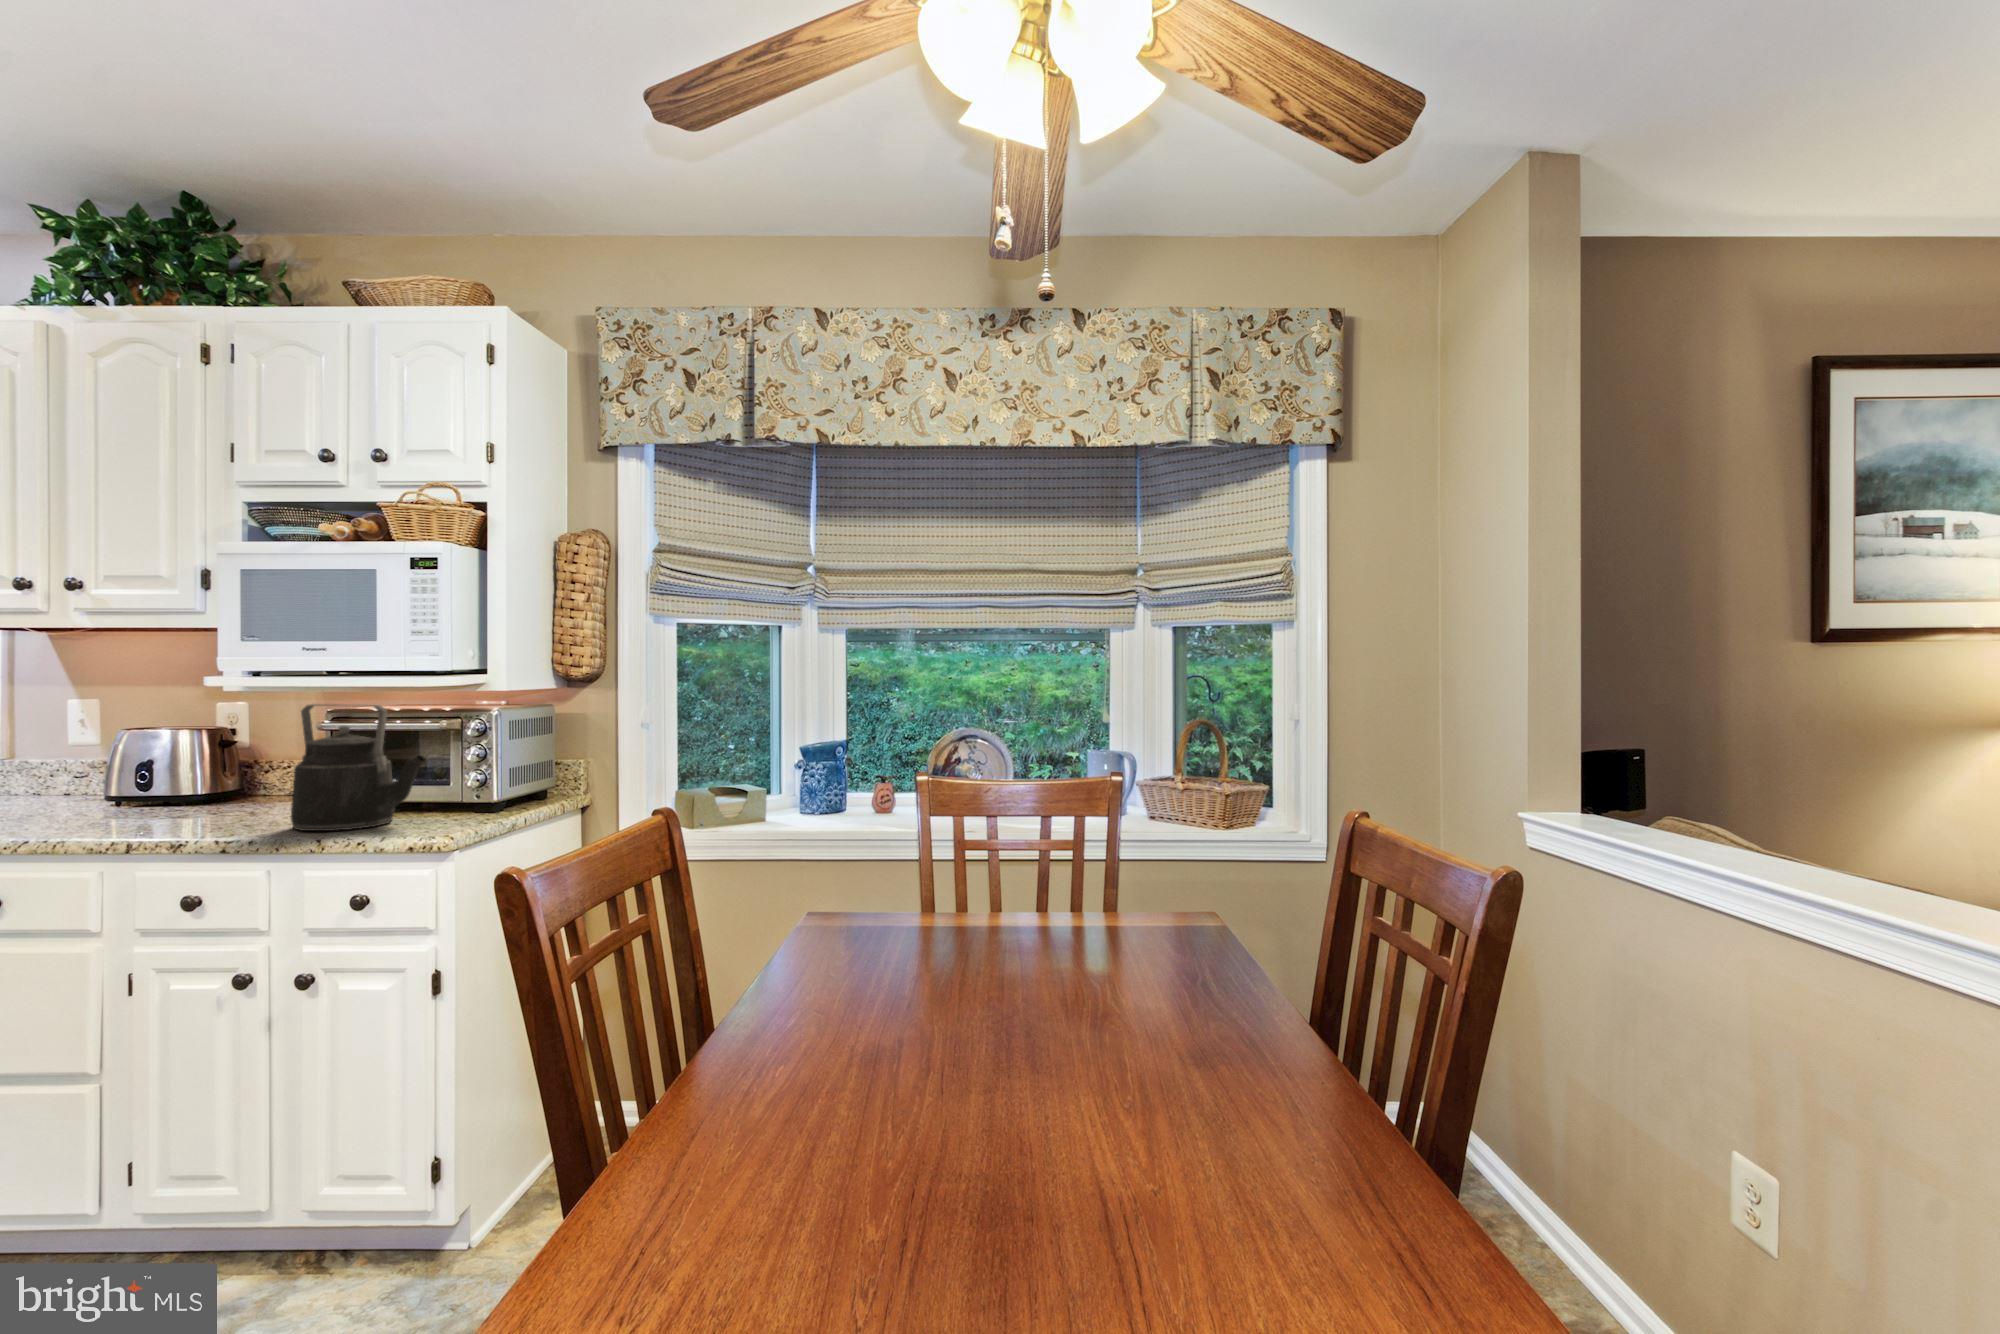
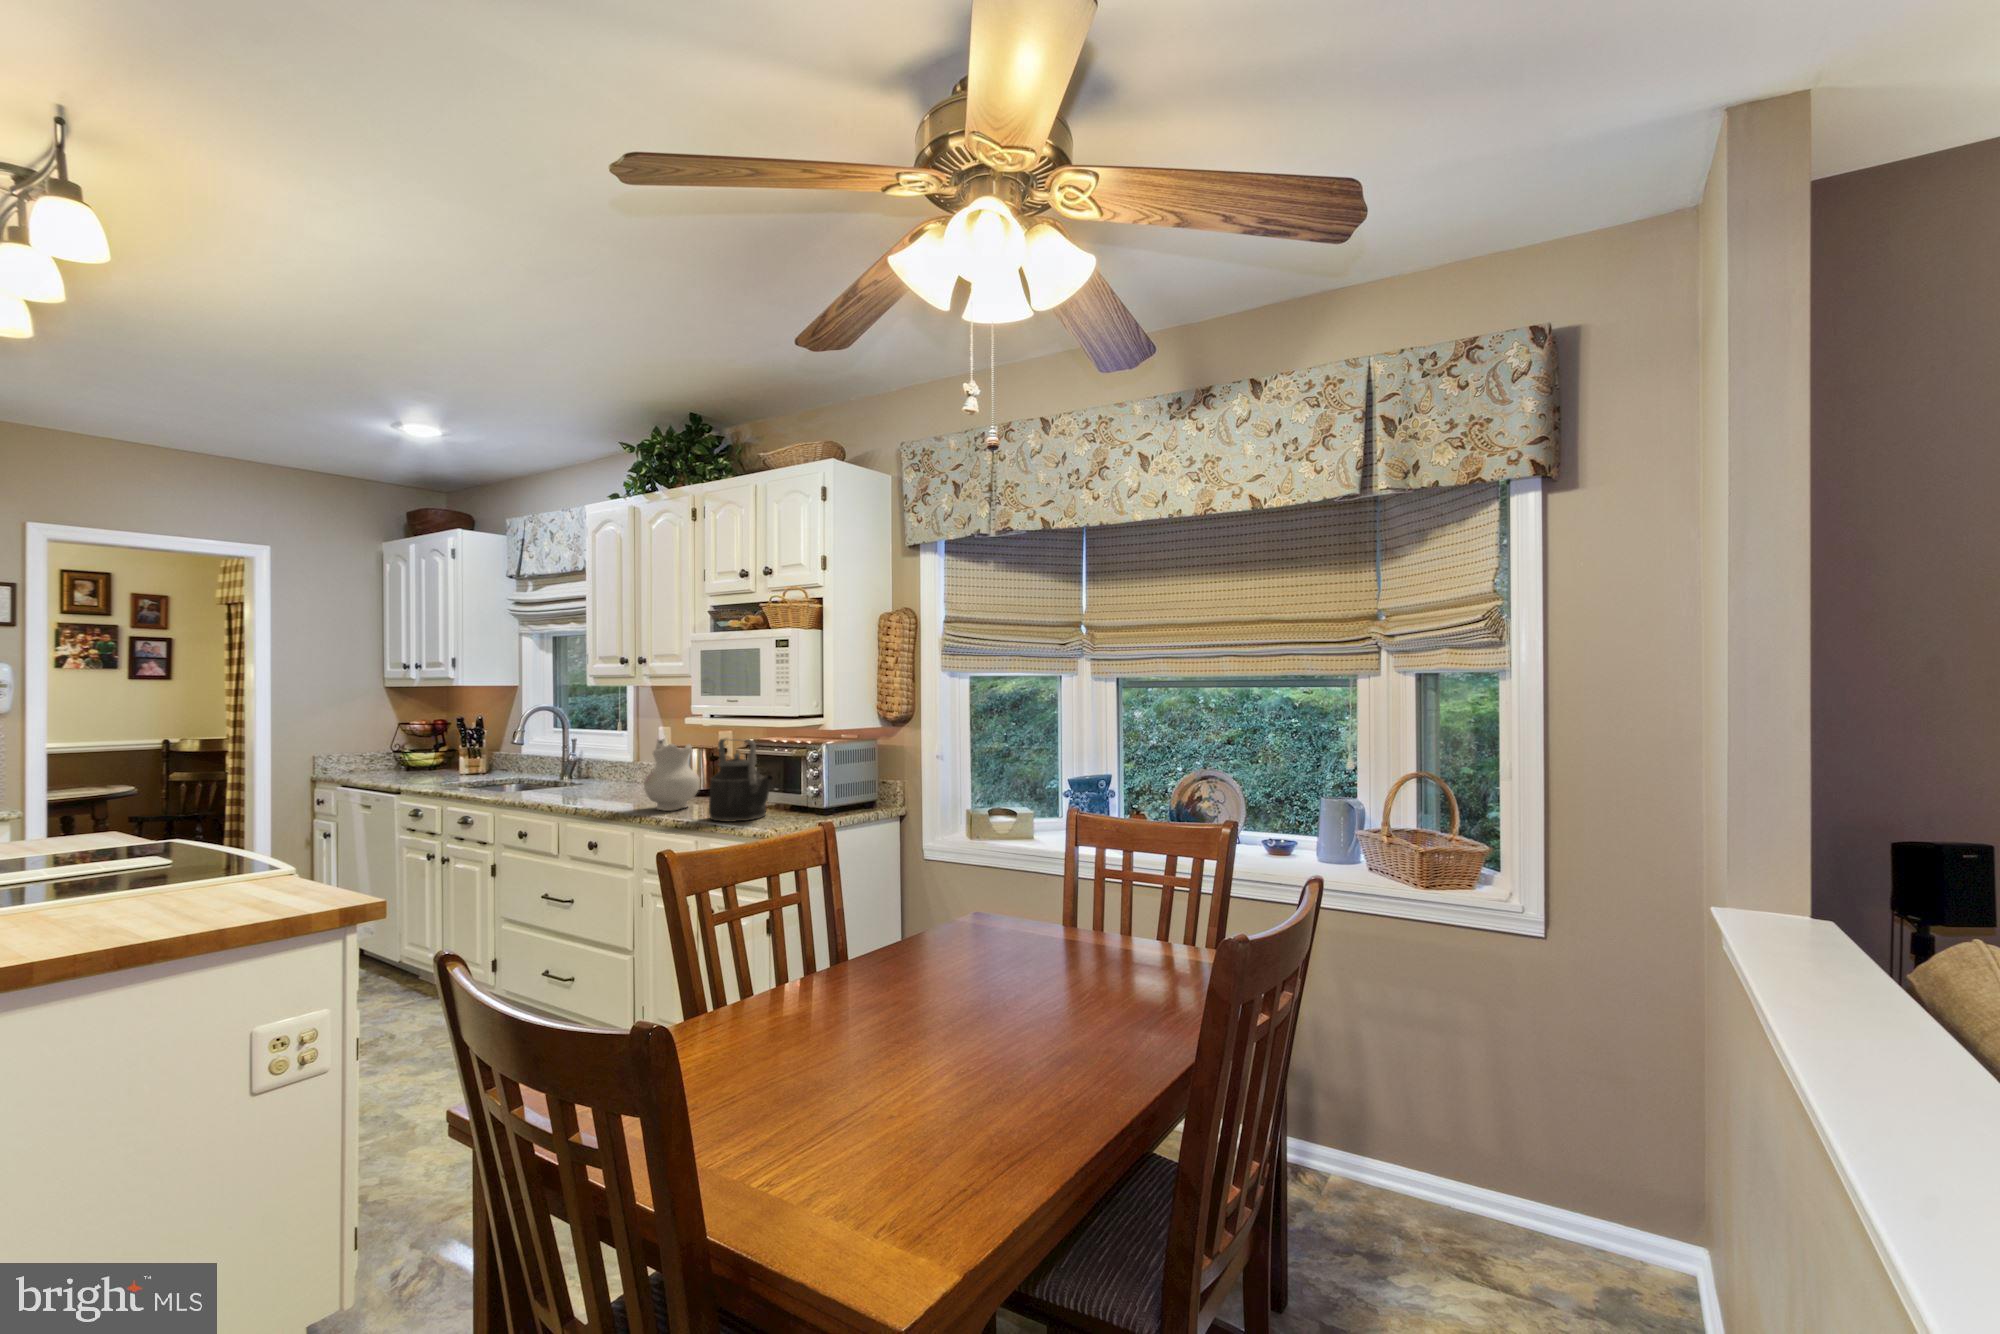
ceramic pitcher: none [118,712,232,828] -> present [644,740,700,811]

